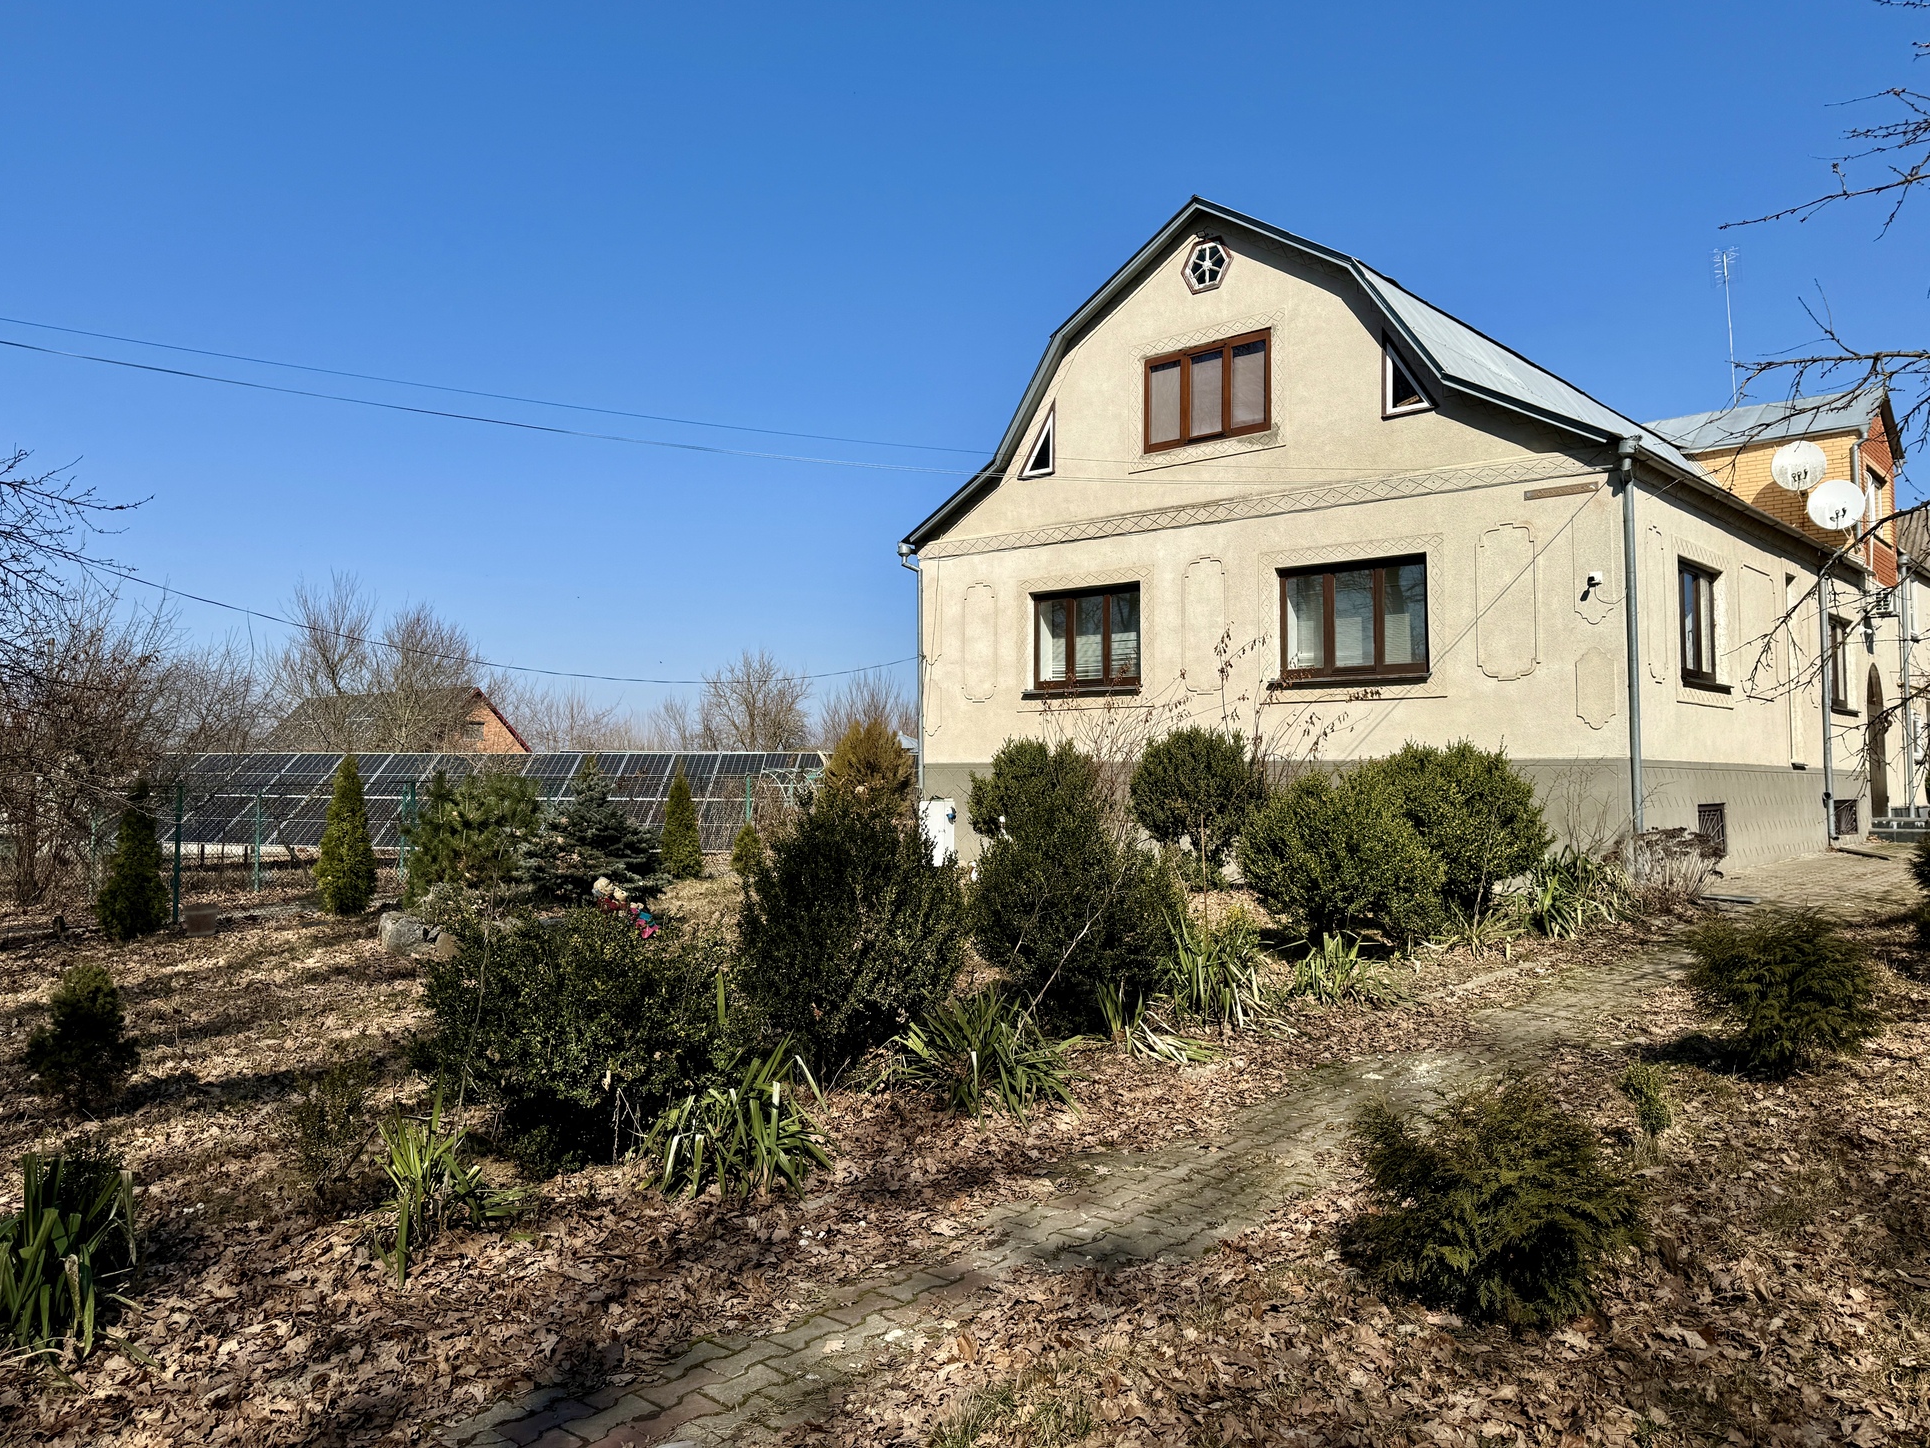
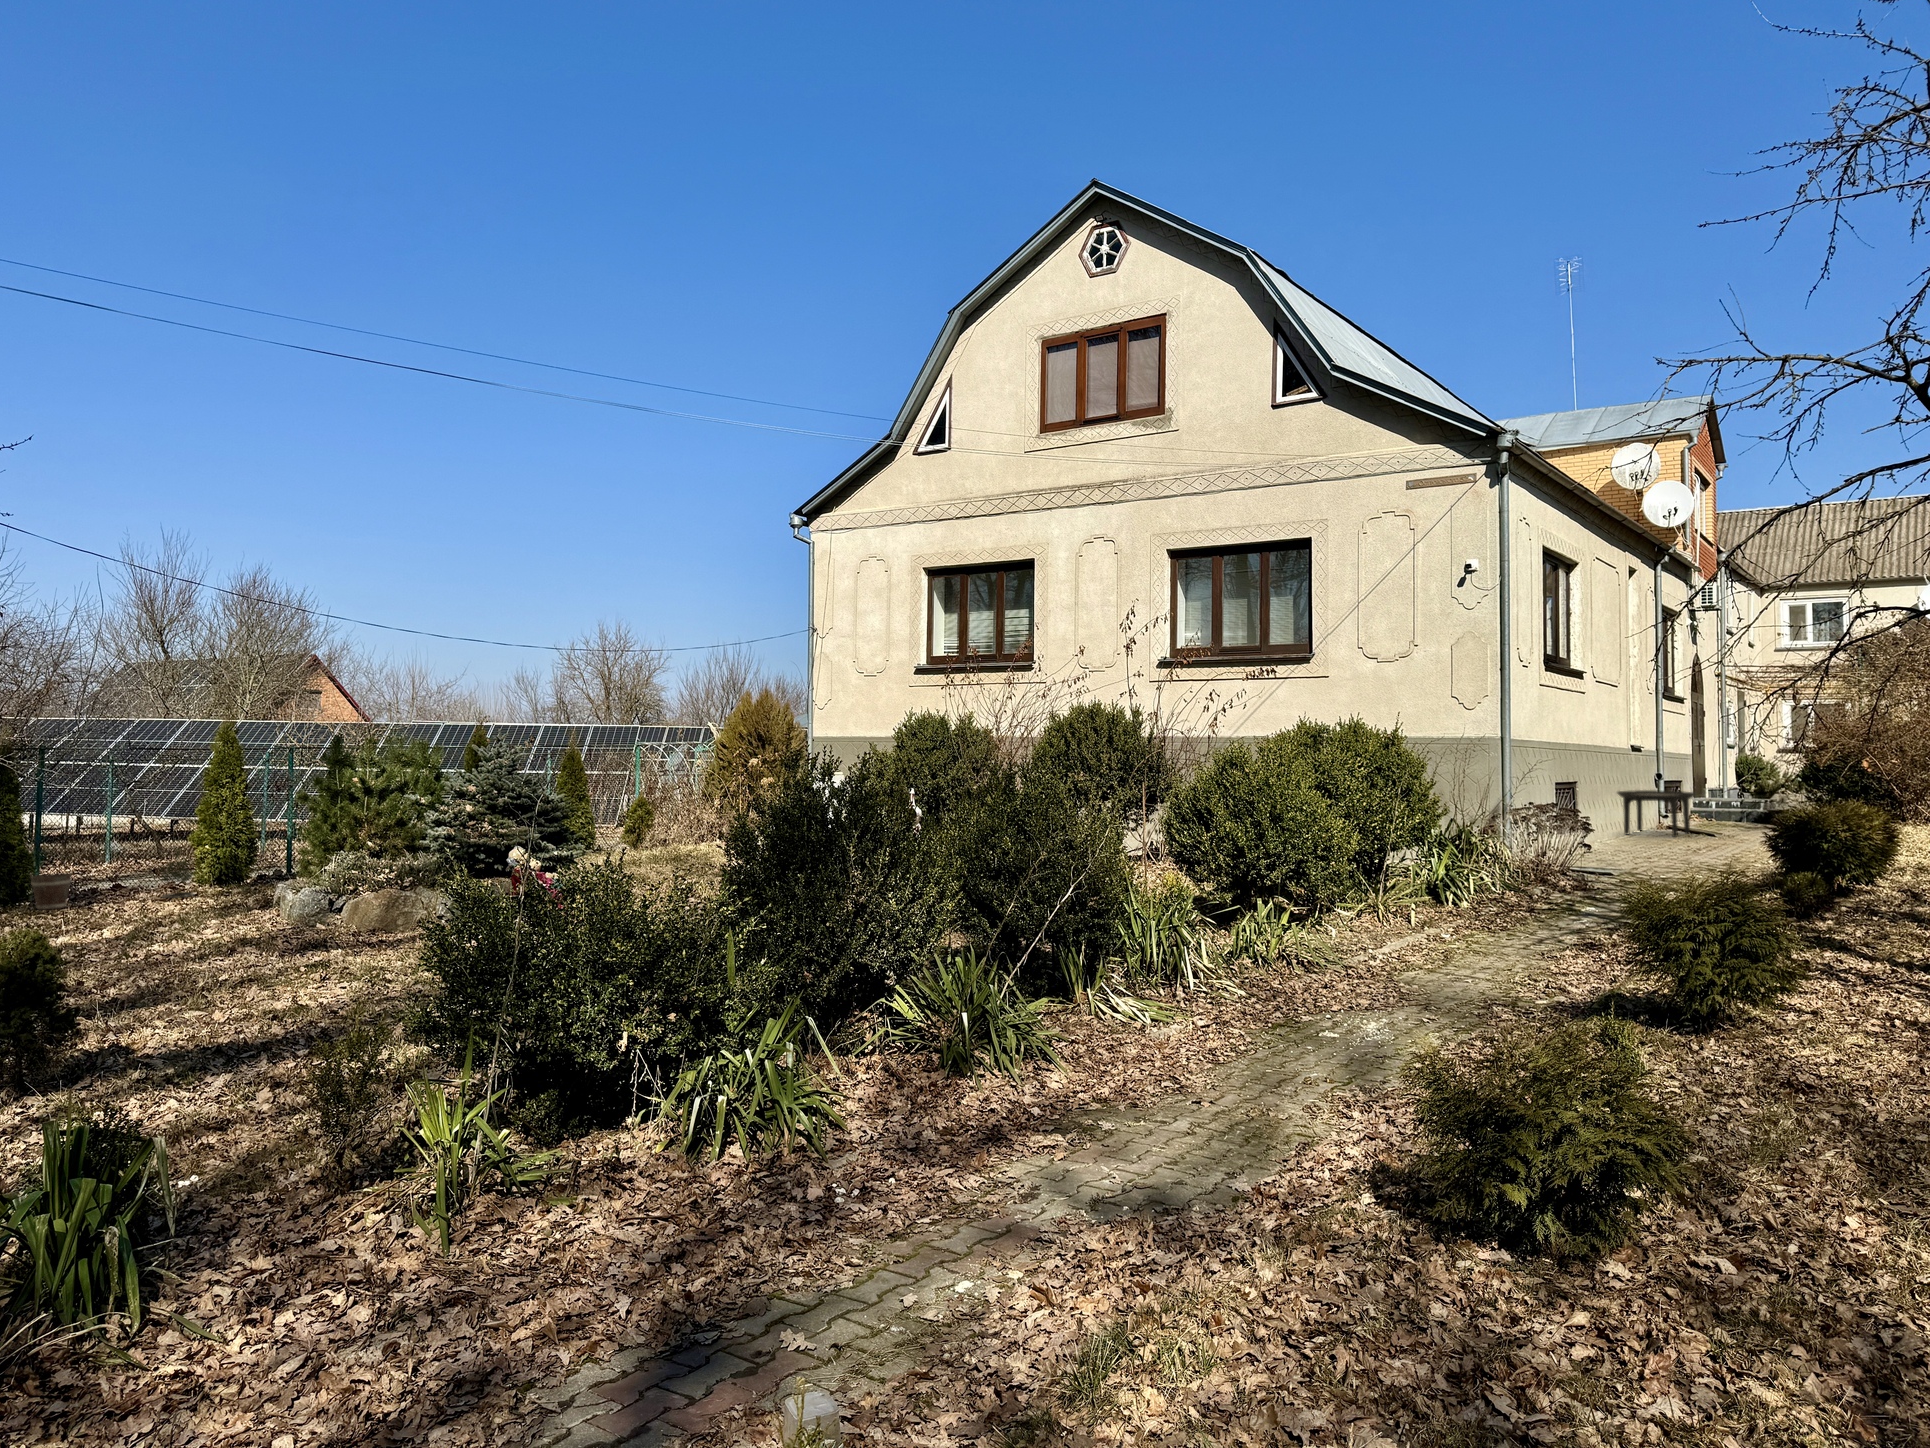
round table: none [1784,813,1879,864] -> present [1617,790,1696,837]

